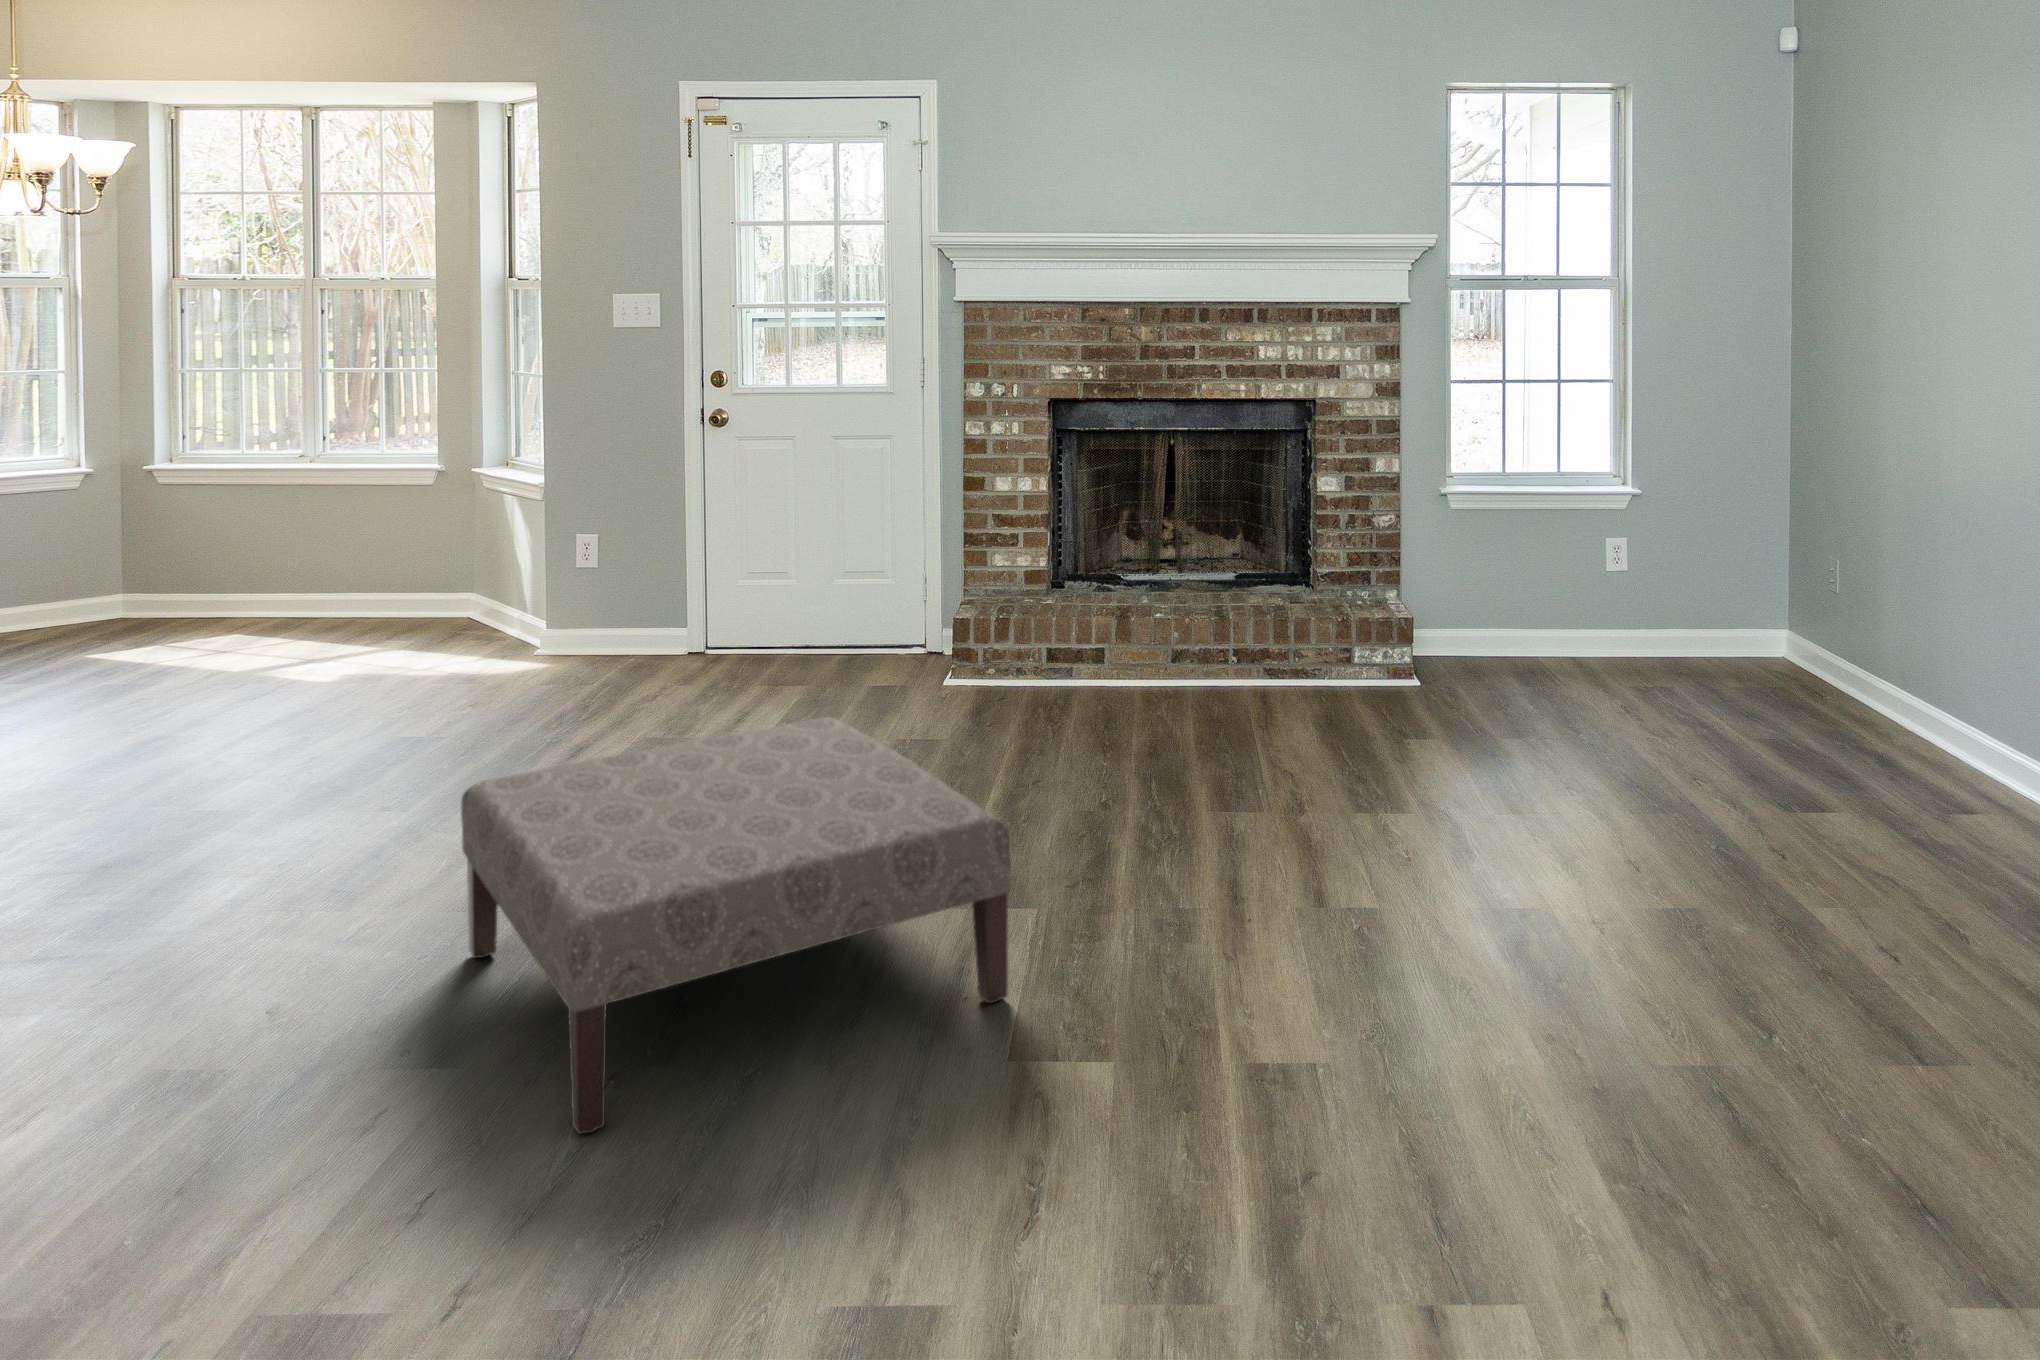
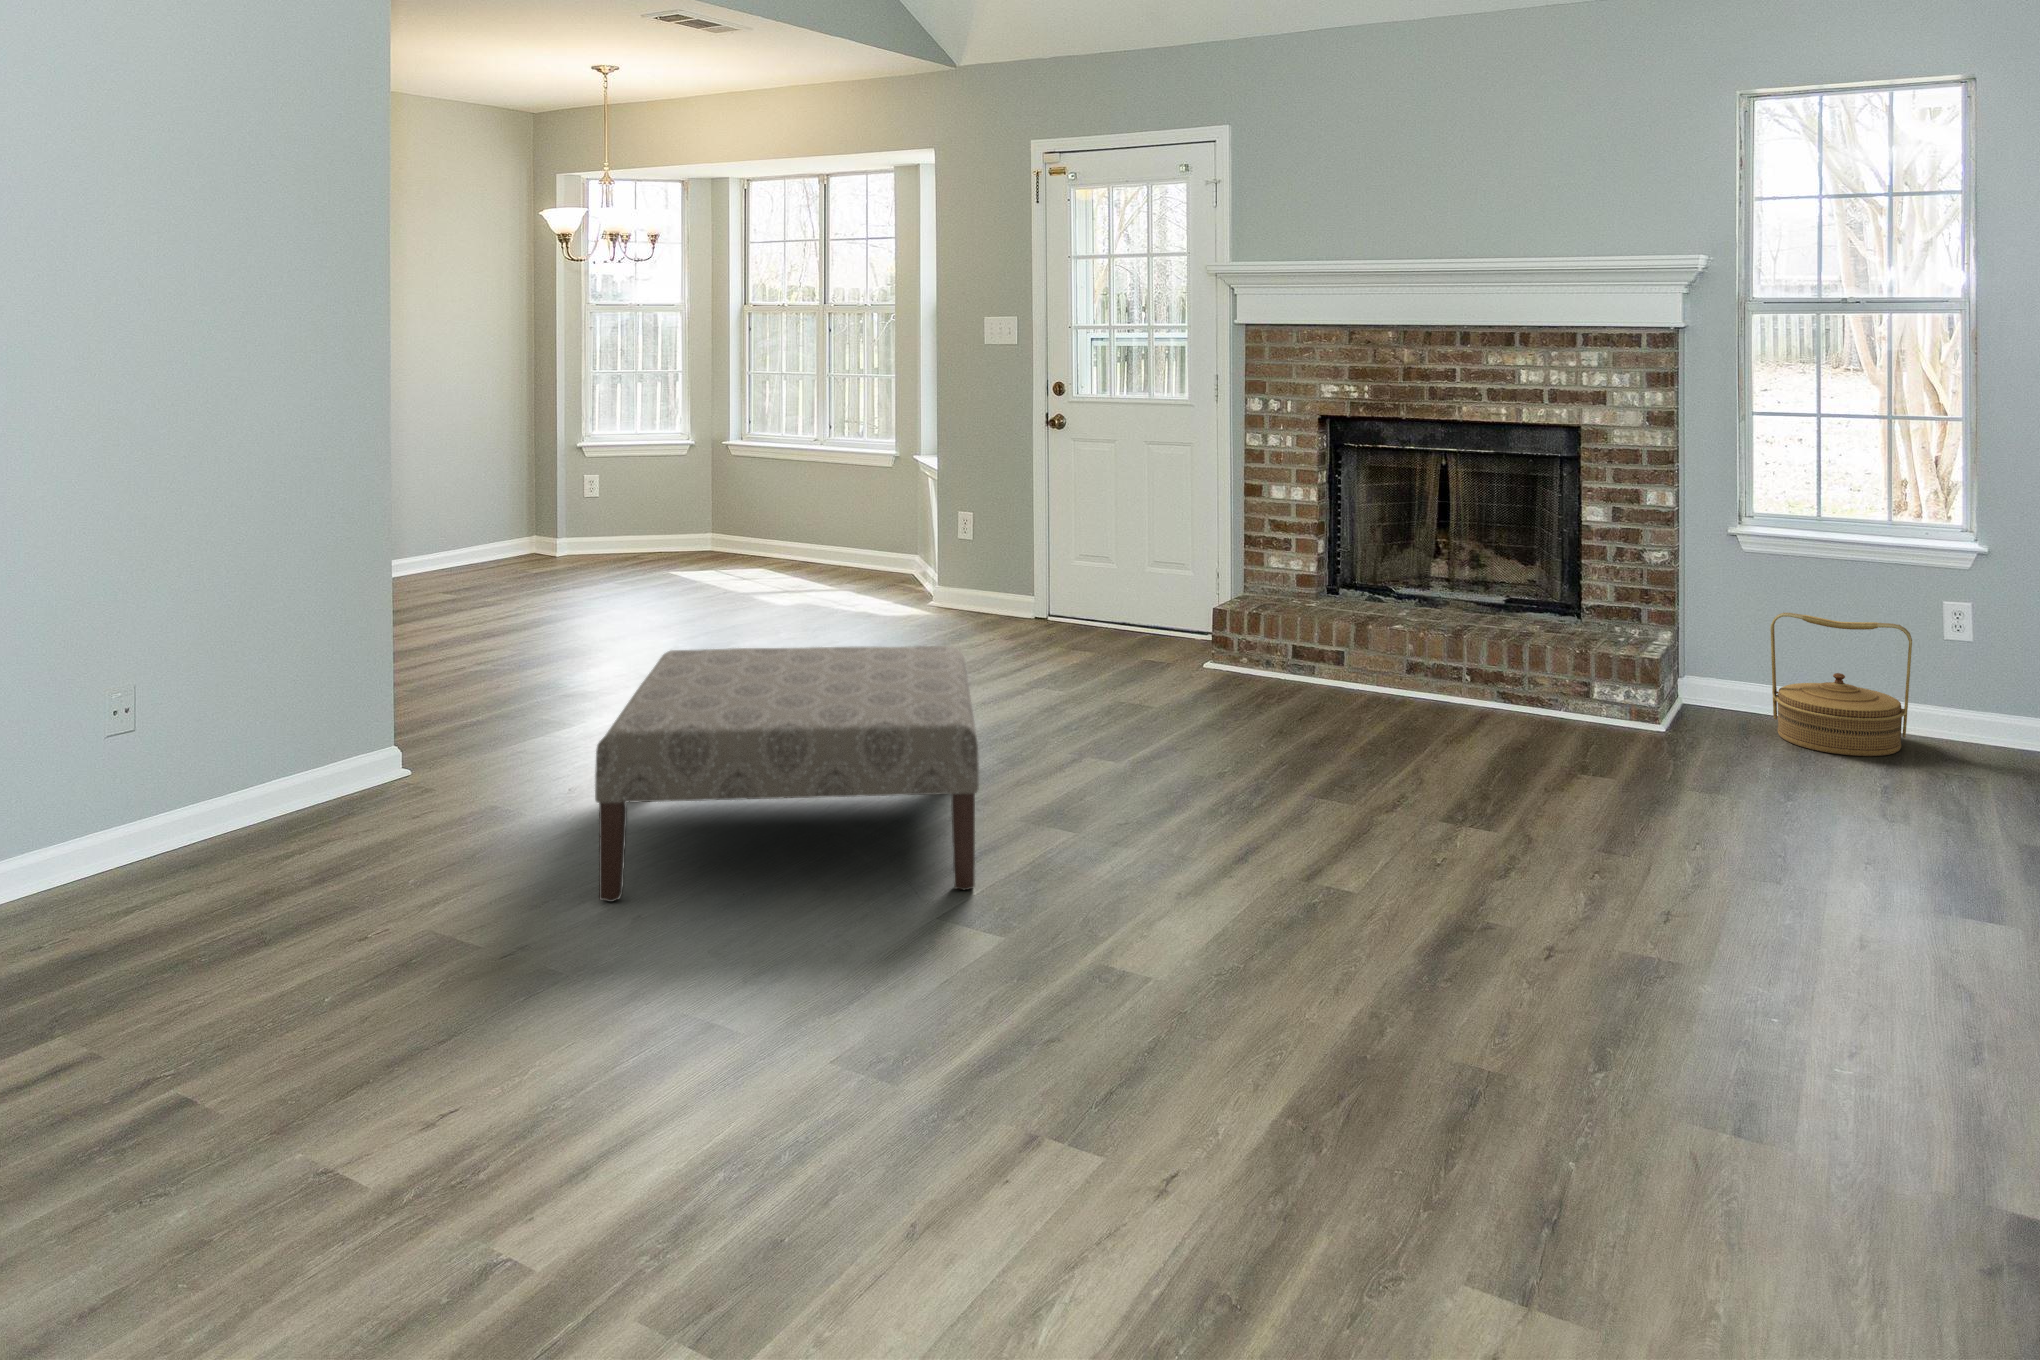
woven basket: none [1494,564,1607,685] -> present [1770,613,1912,756]

